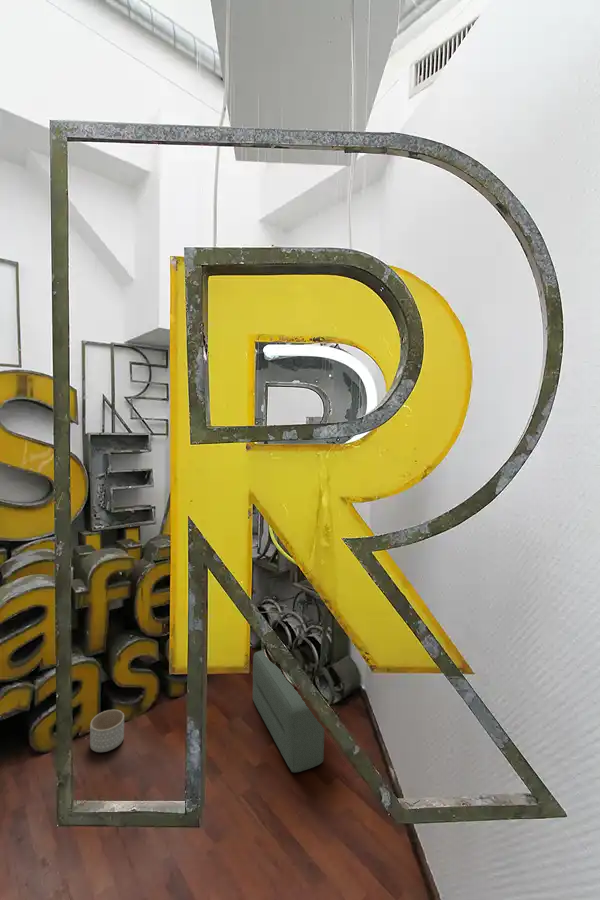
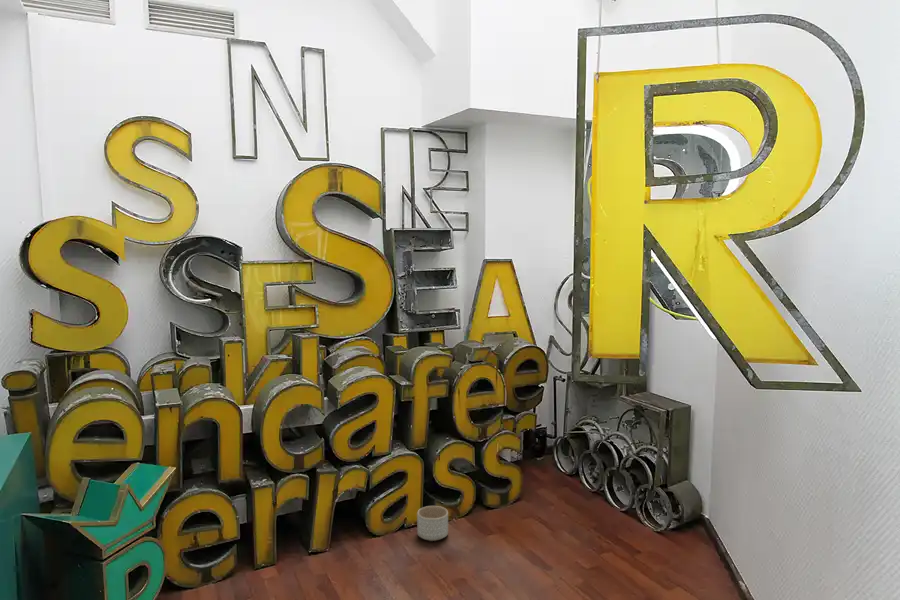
pouf: present [253,650,324,772] -> none [576,464,662,576]

